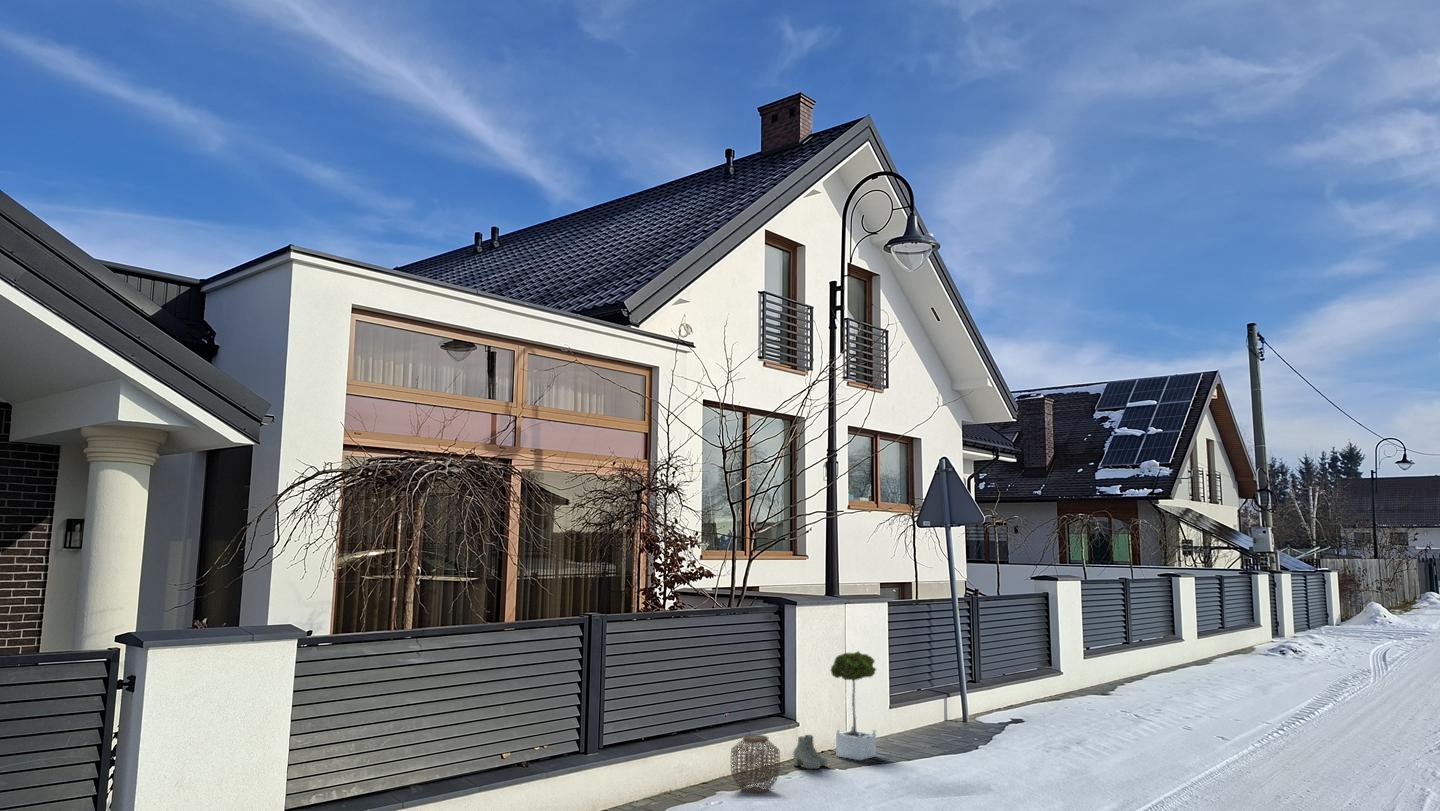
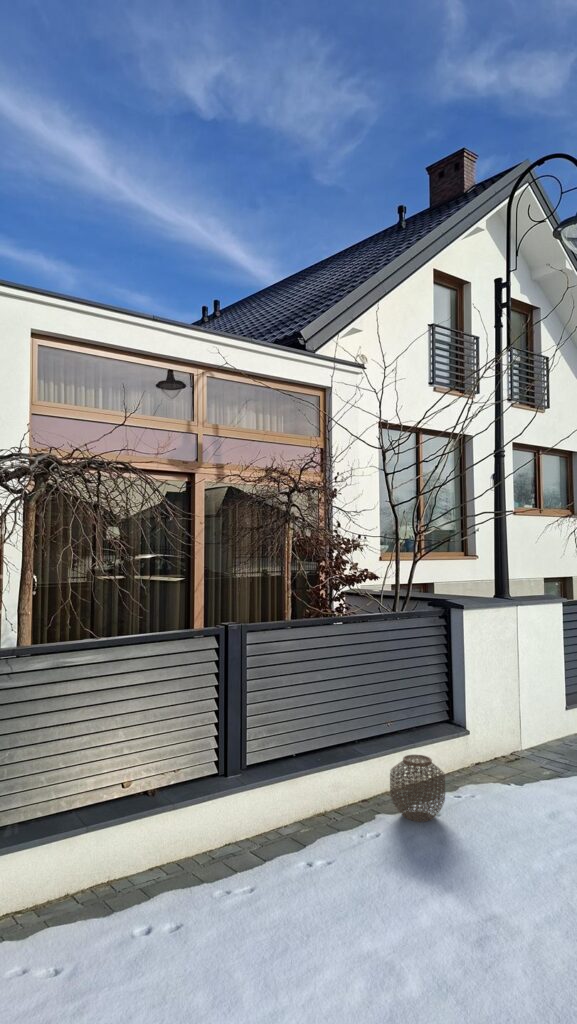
potted tree: present [831,651,876,760] -> none [501,656,552,769]
boots: present [793,735,828,769] -> none [463,743,500,782]

